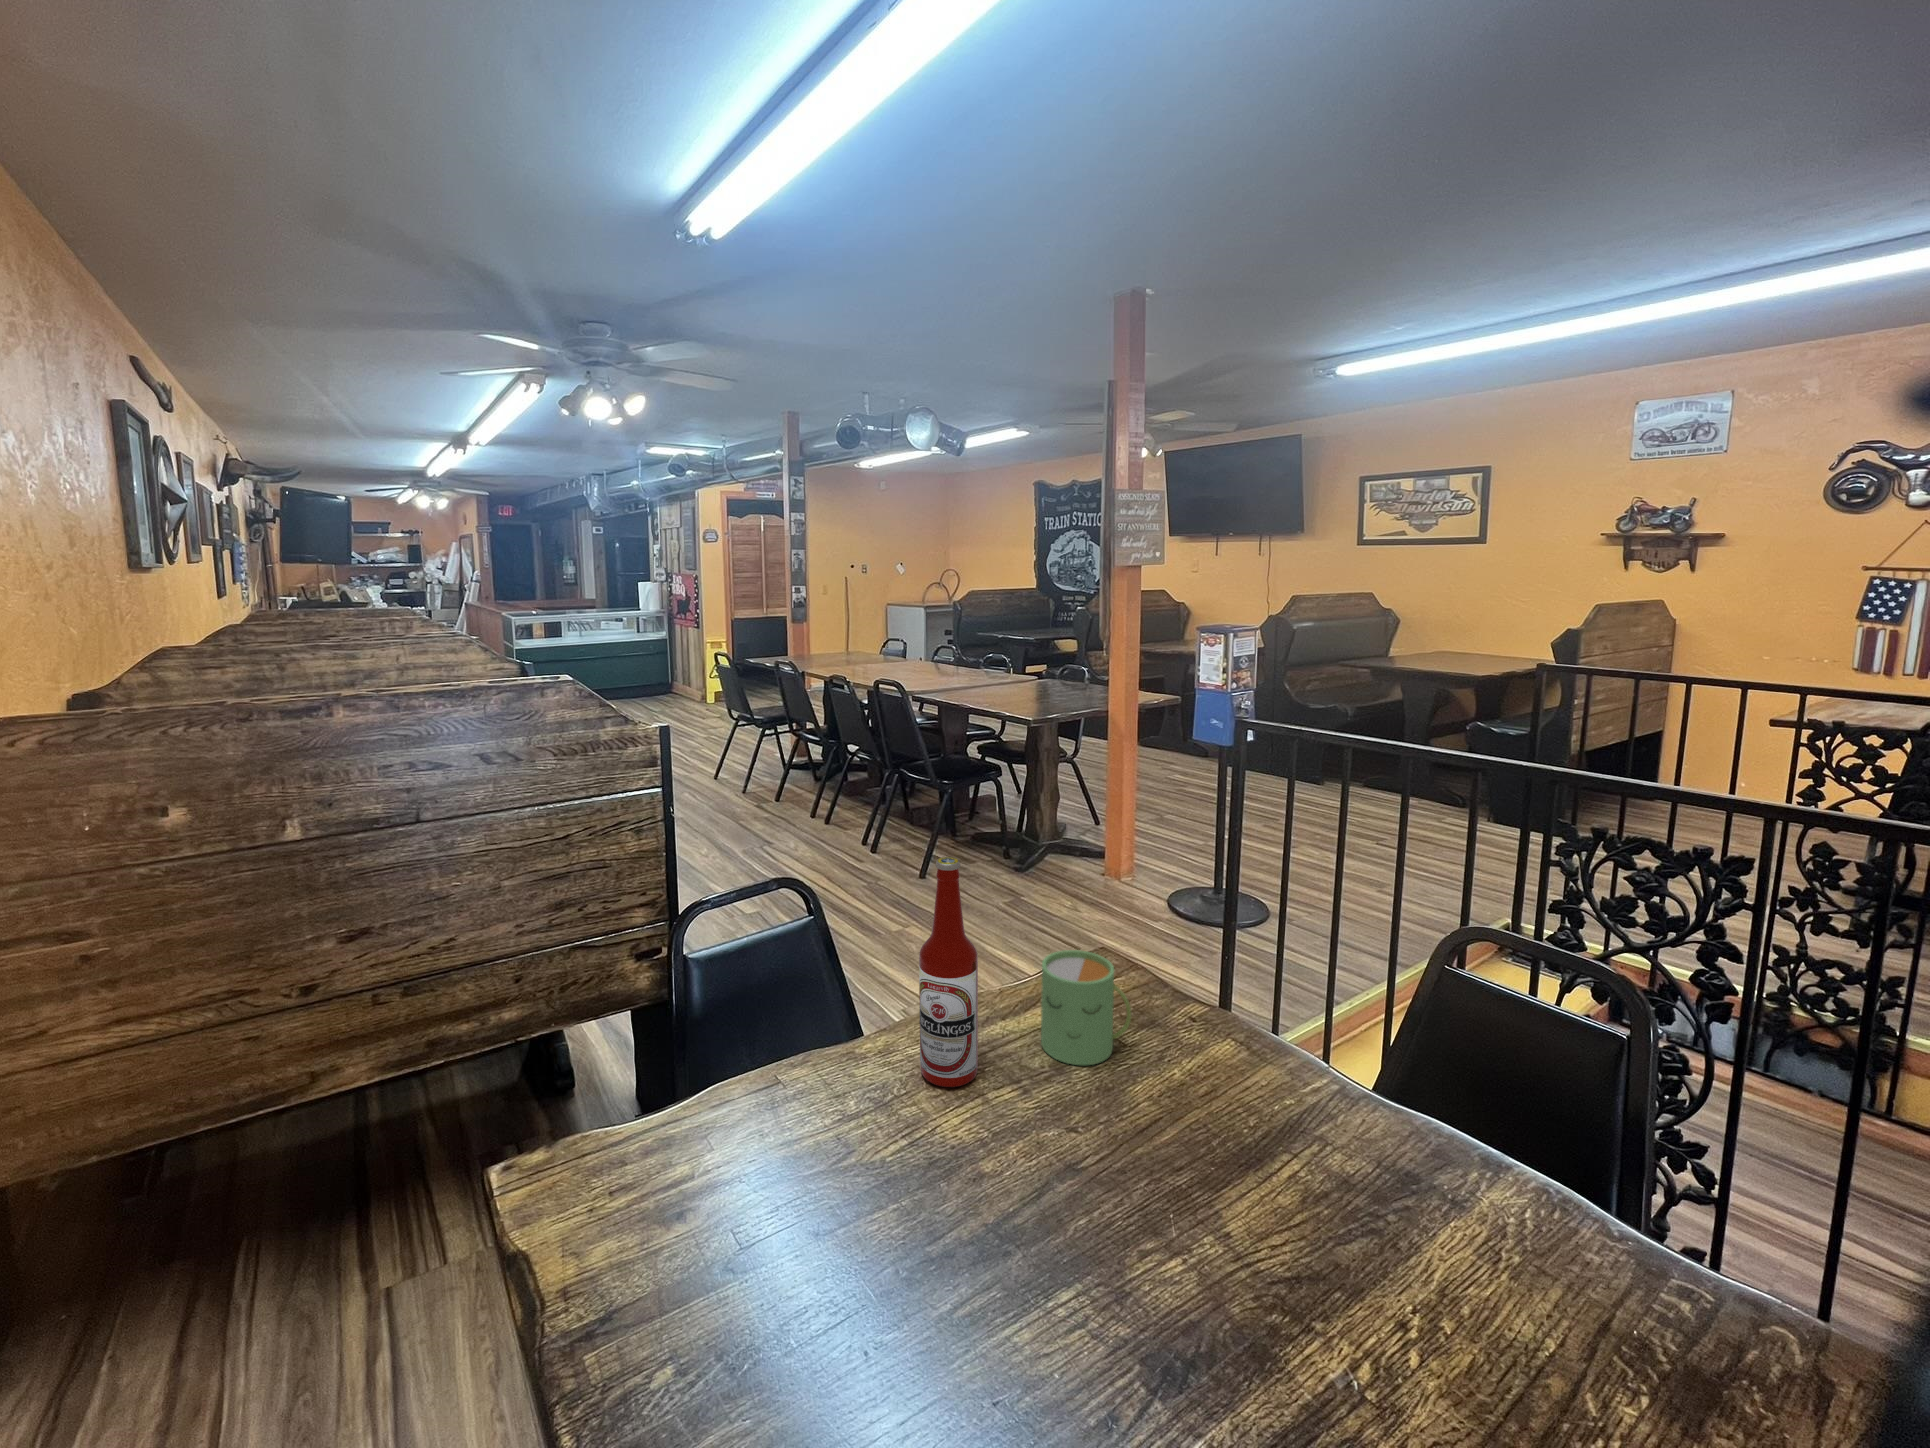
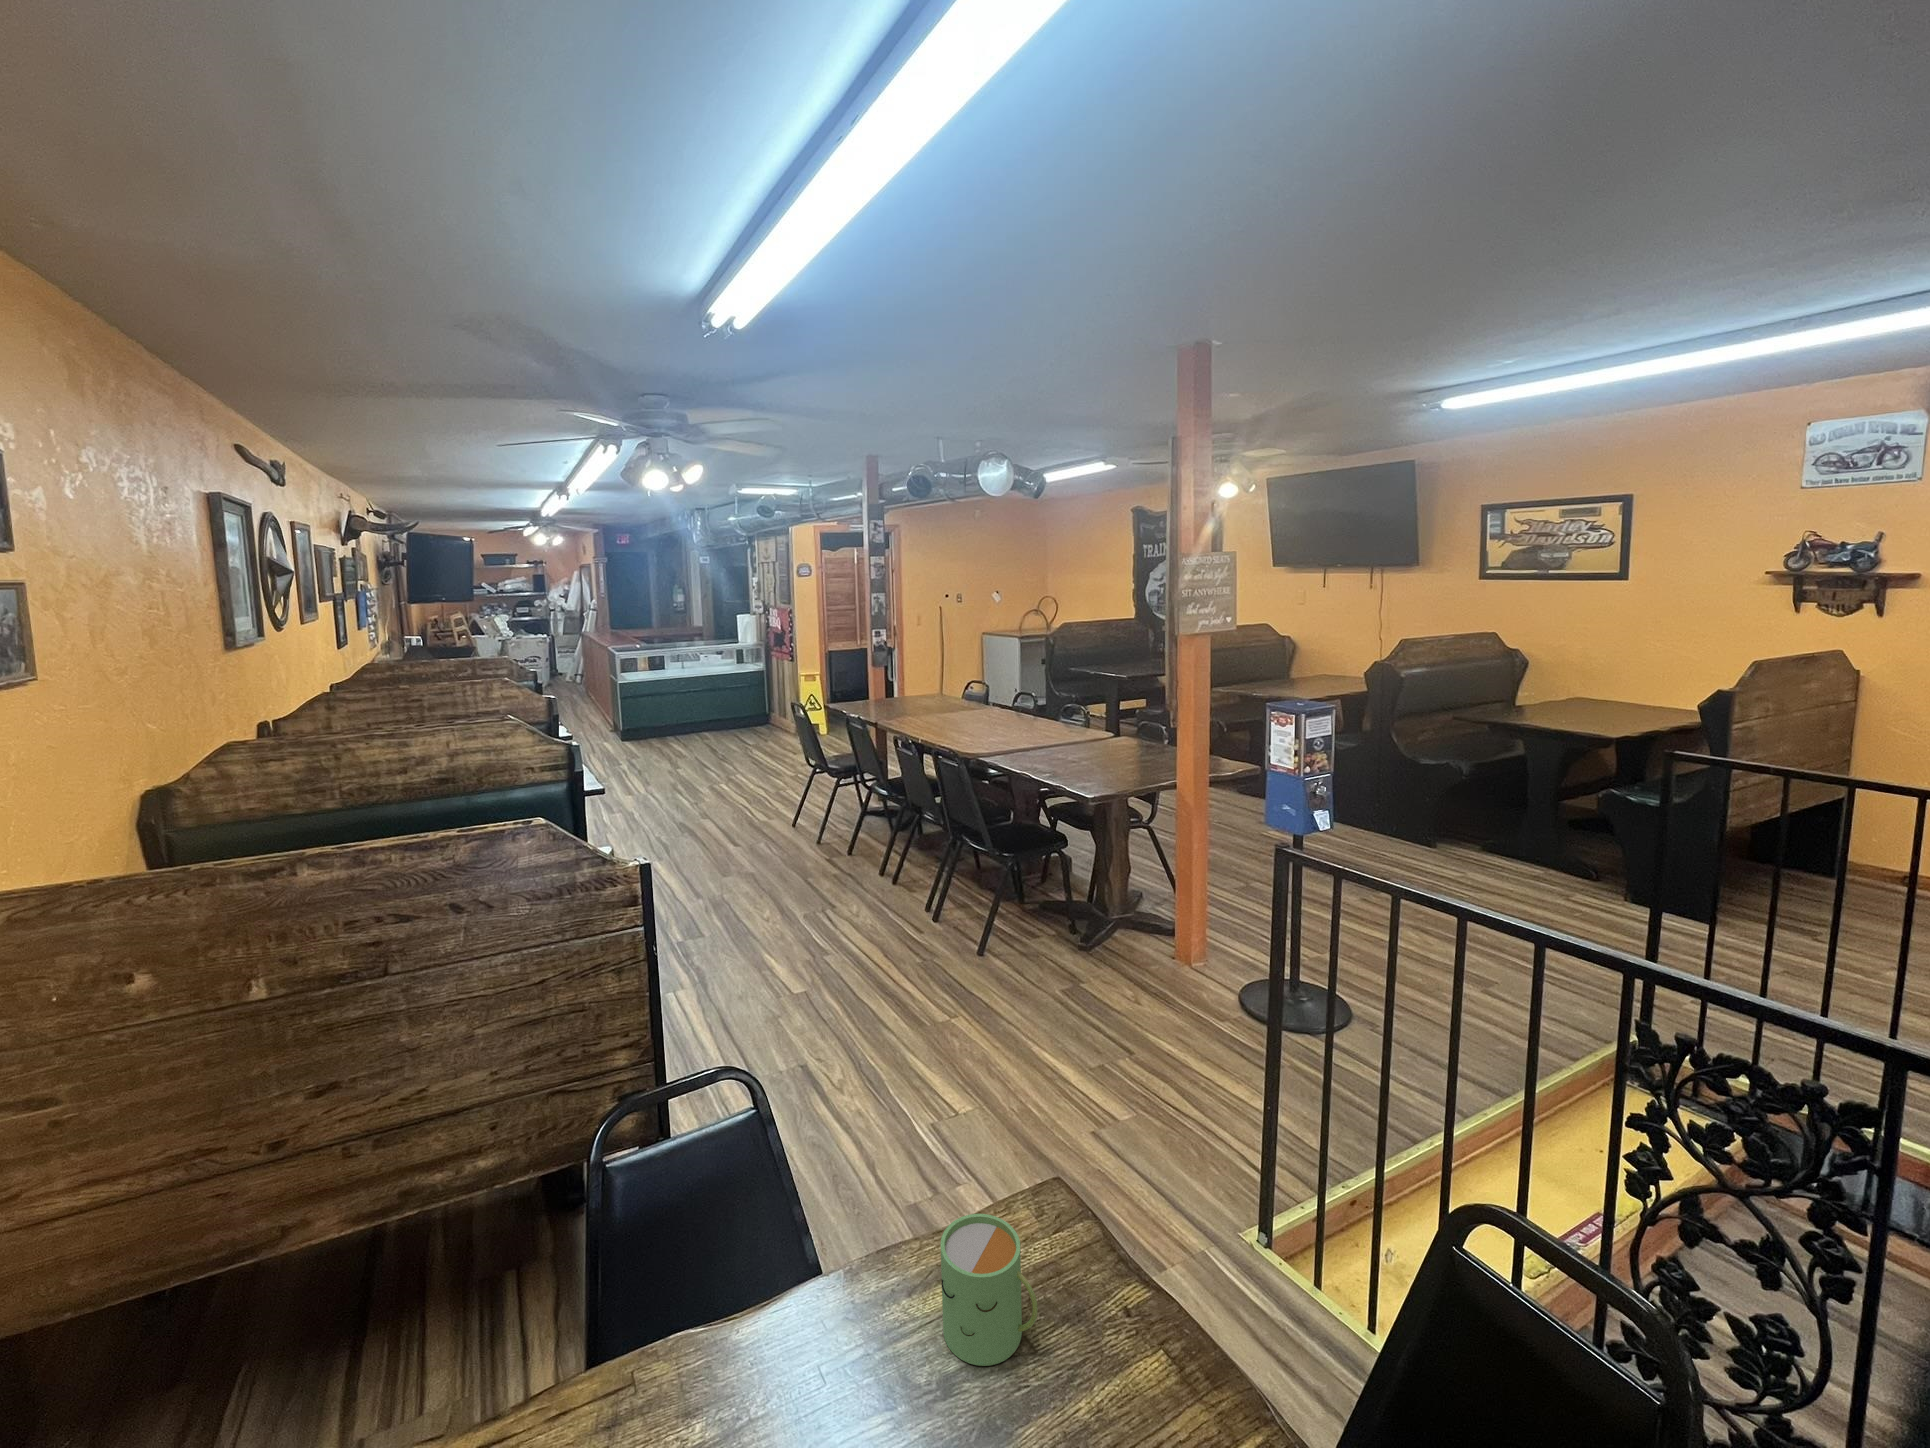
beer bottle: present [919,857,978,1087] -> none [789,1130,859,1390]

